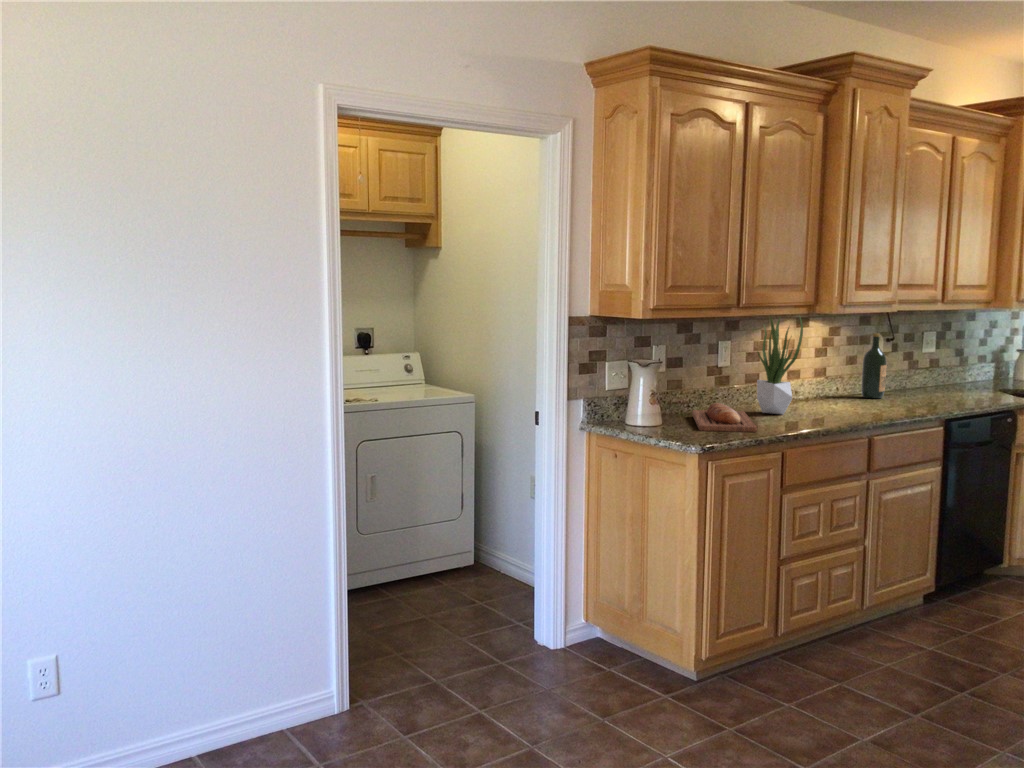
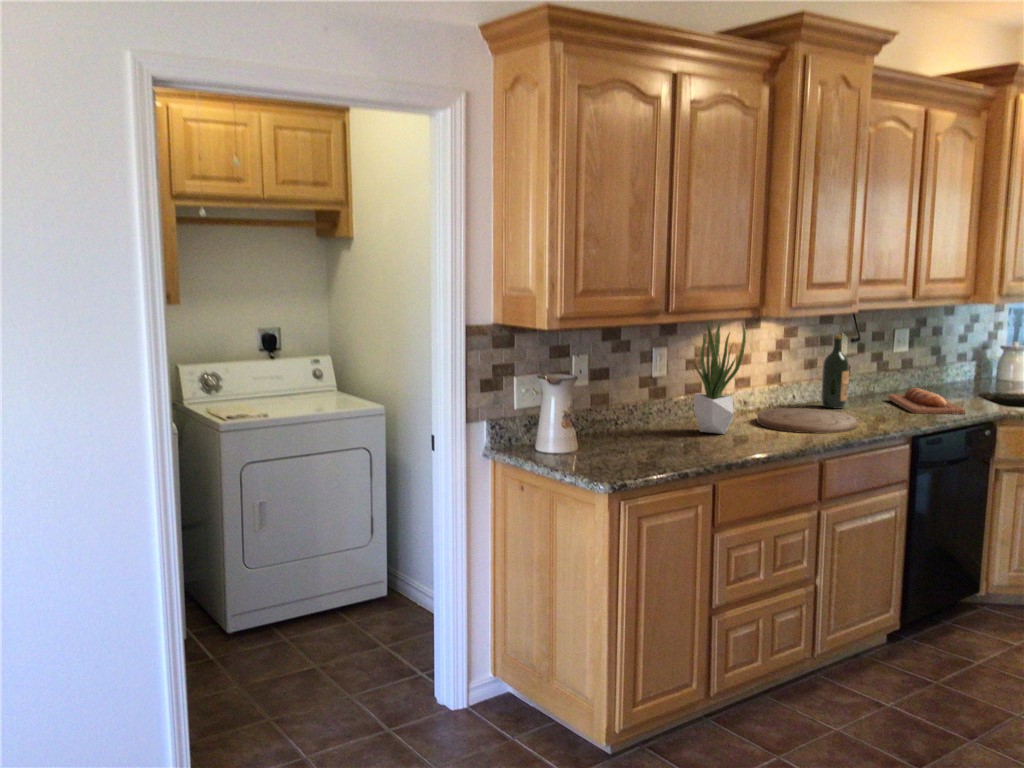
cutting board: none [808,396,898,416] -> present [757,408,857,433]
bread loaf: present [692,403,757,432] -> present [888,388,965,415]

